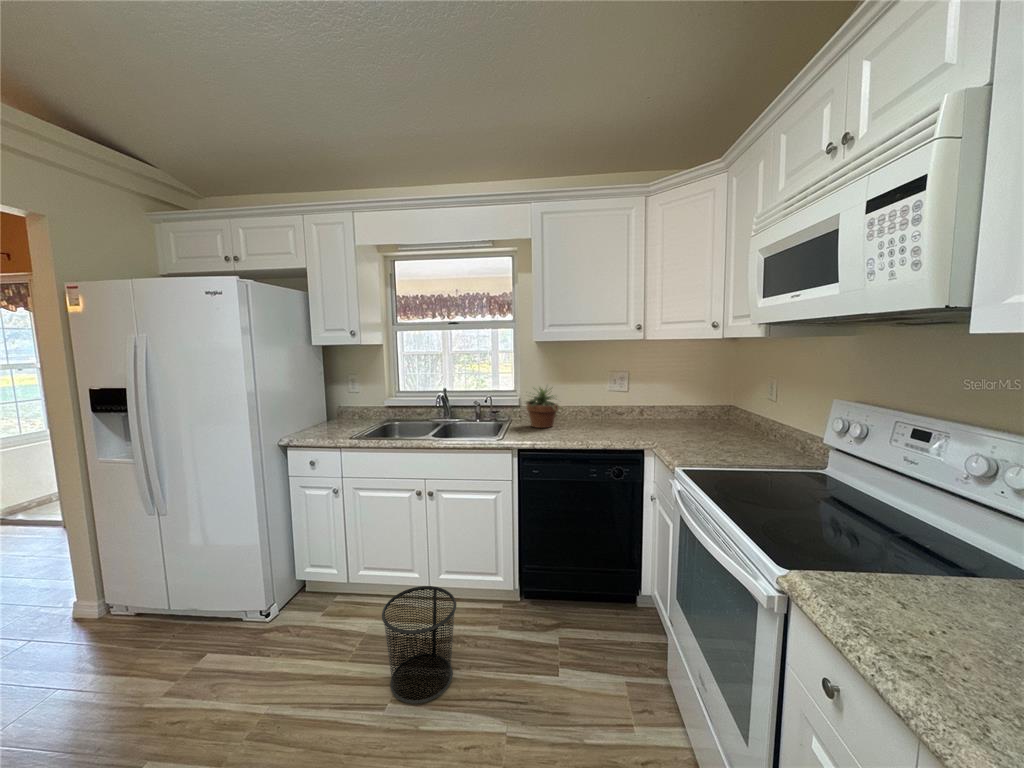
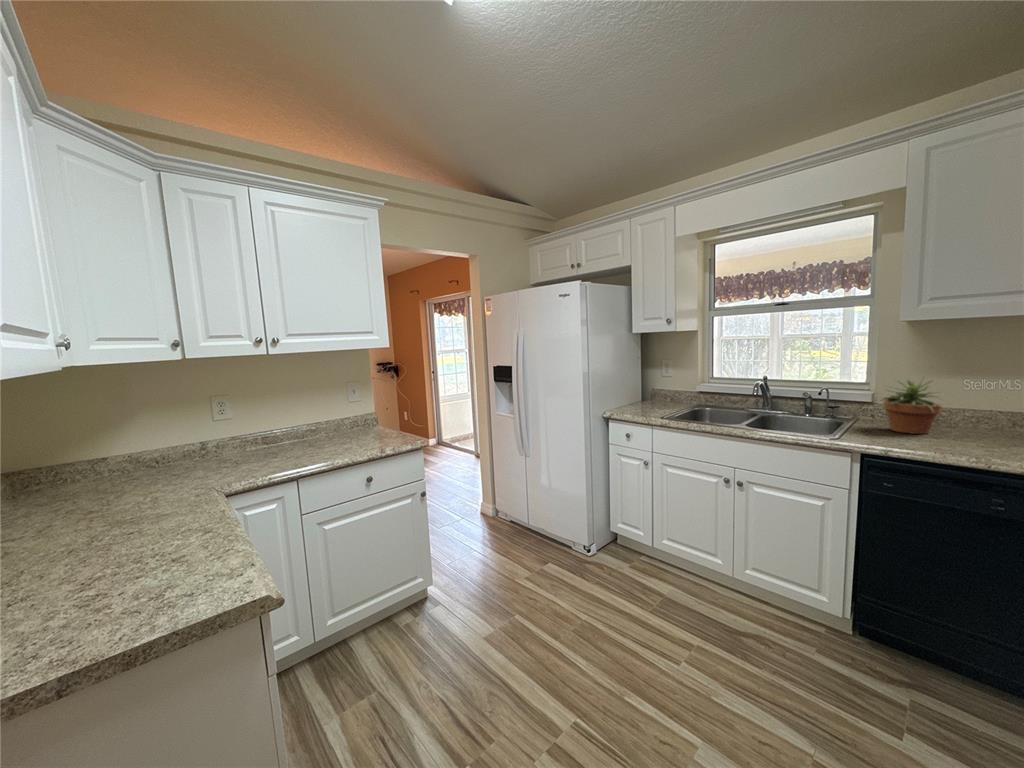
waste bin: present [382,586,456,704] -> none [682,569,762,681]

